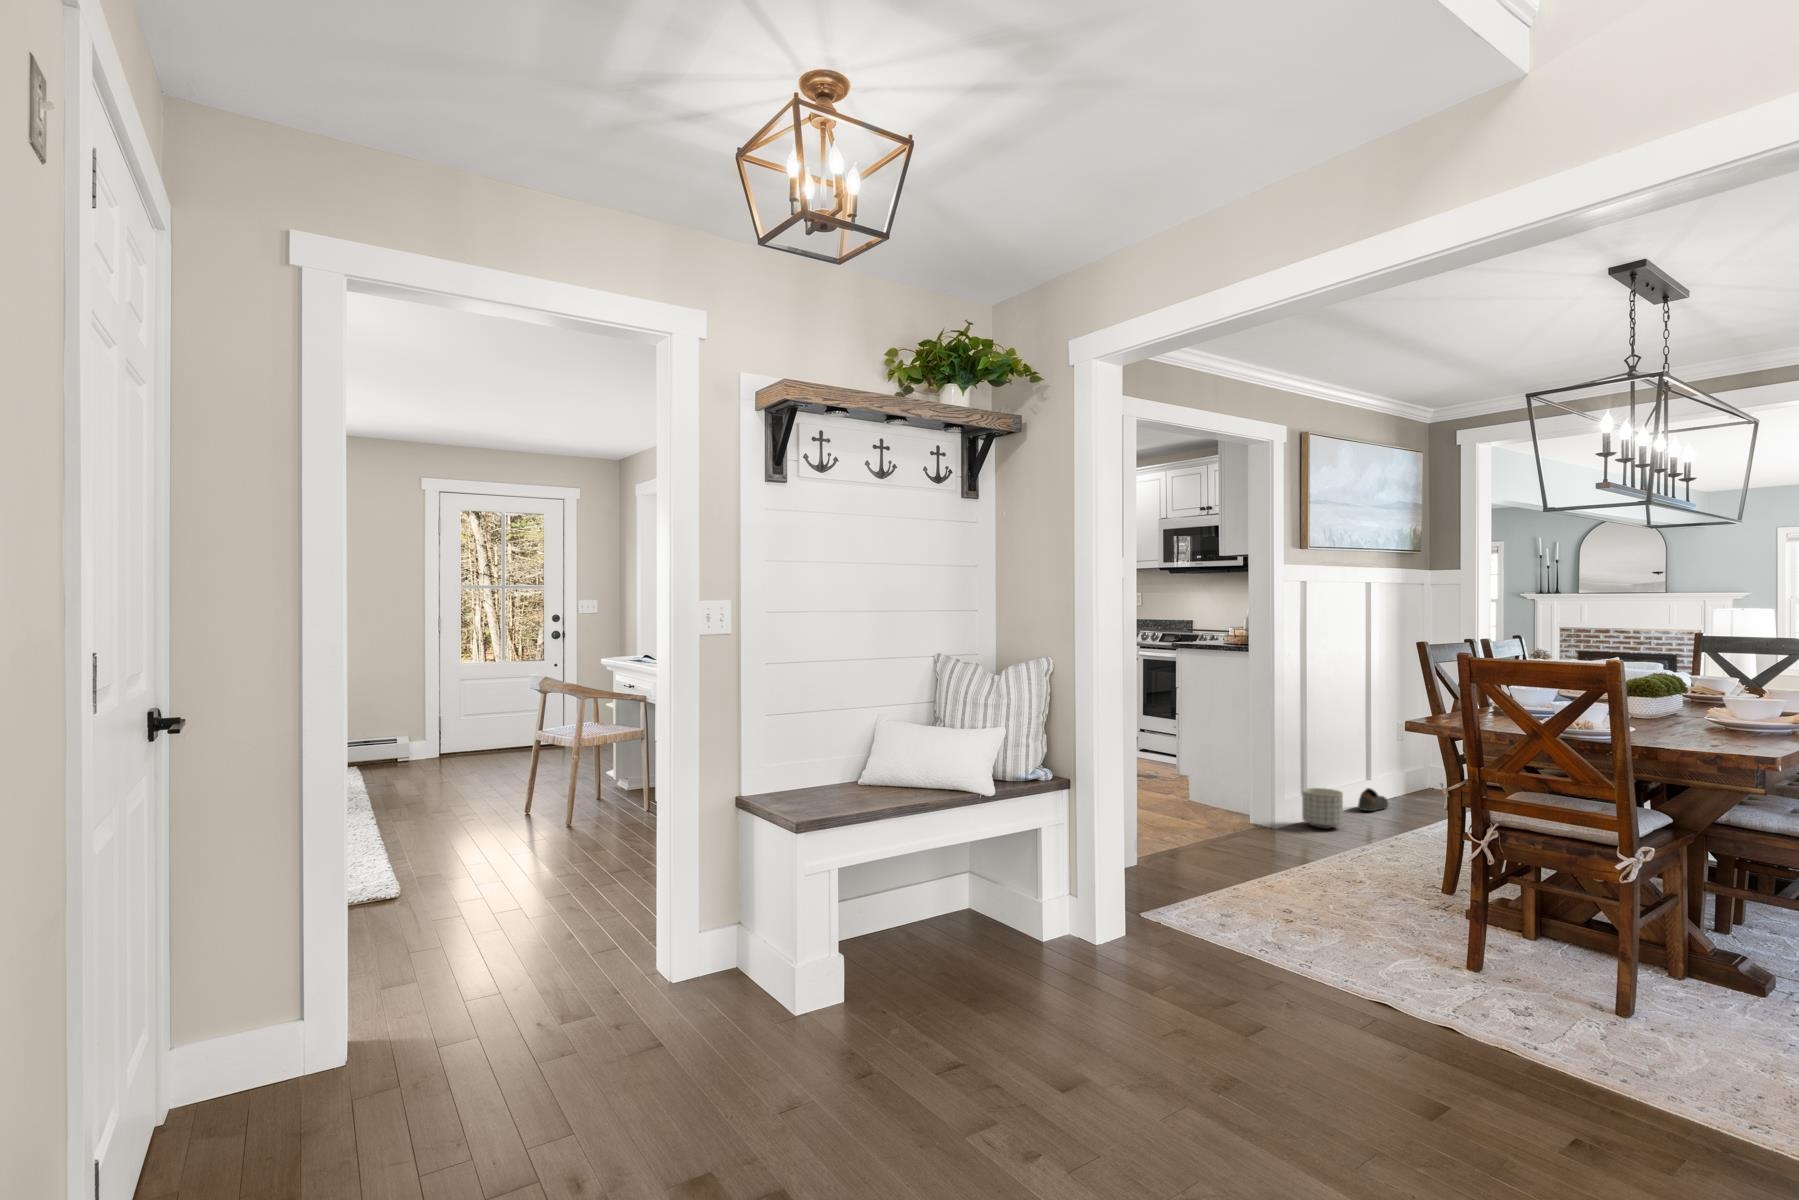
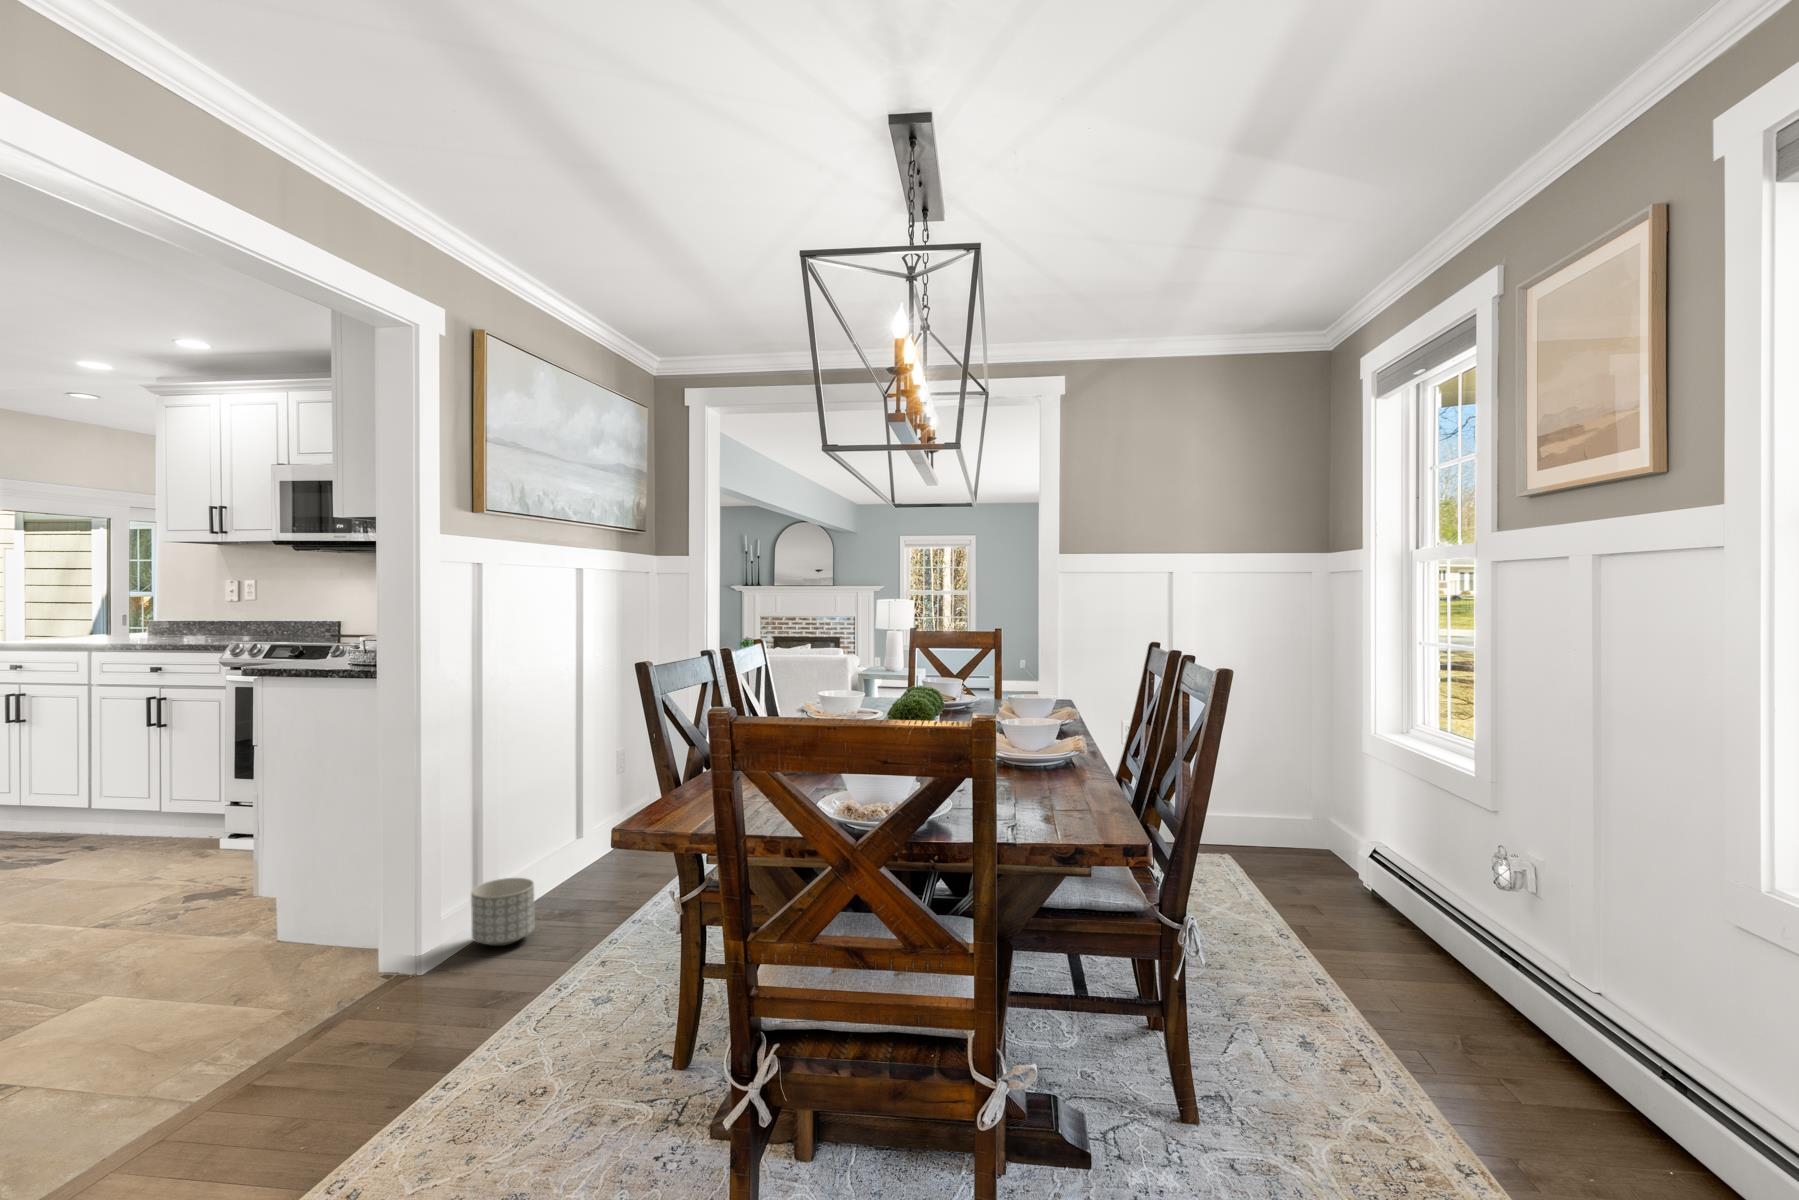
shoe: present [1358,788,1388,811] -> none [561,852,602,887]

